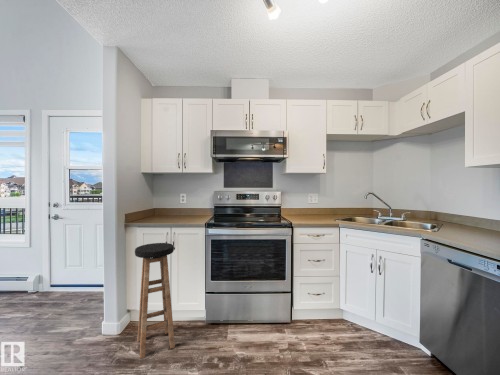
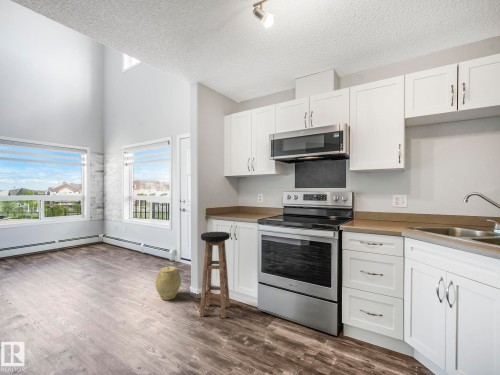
woven basket: none [43,304,88,358] -> present [156,267,181,300]

